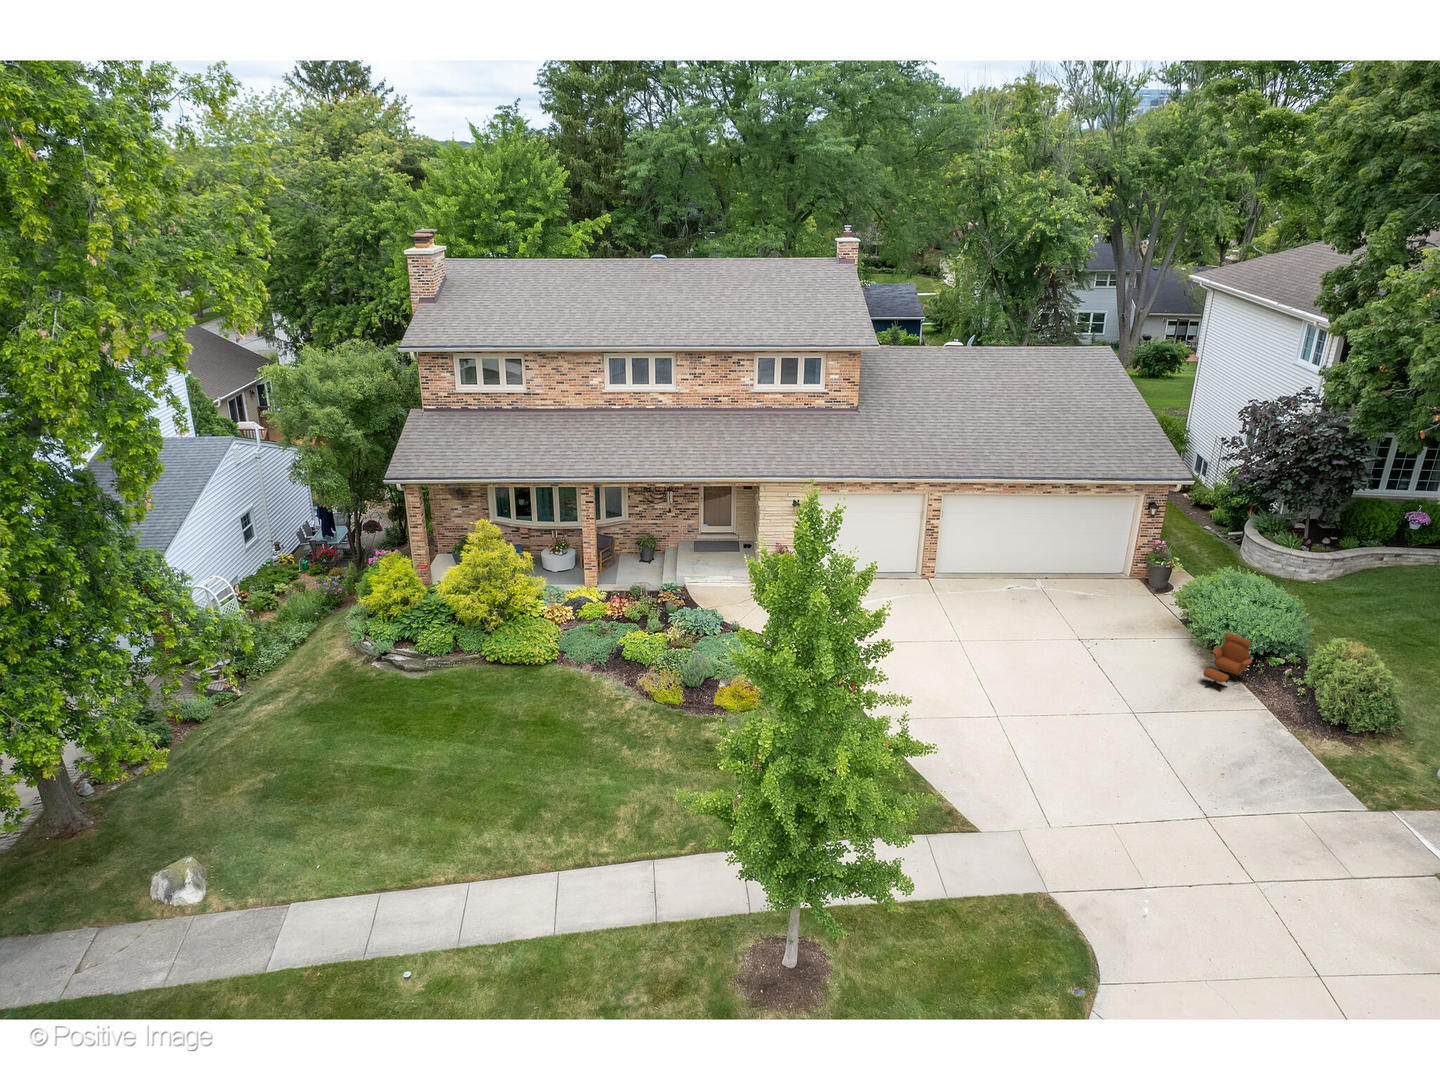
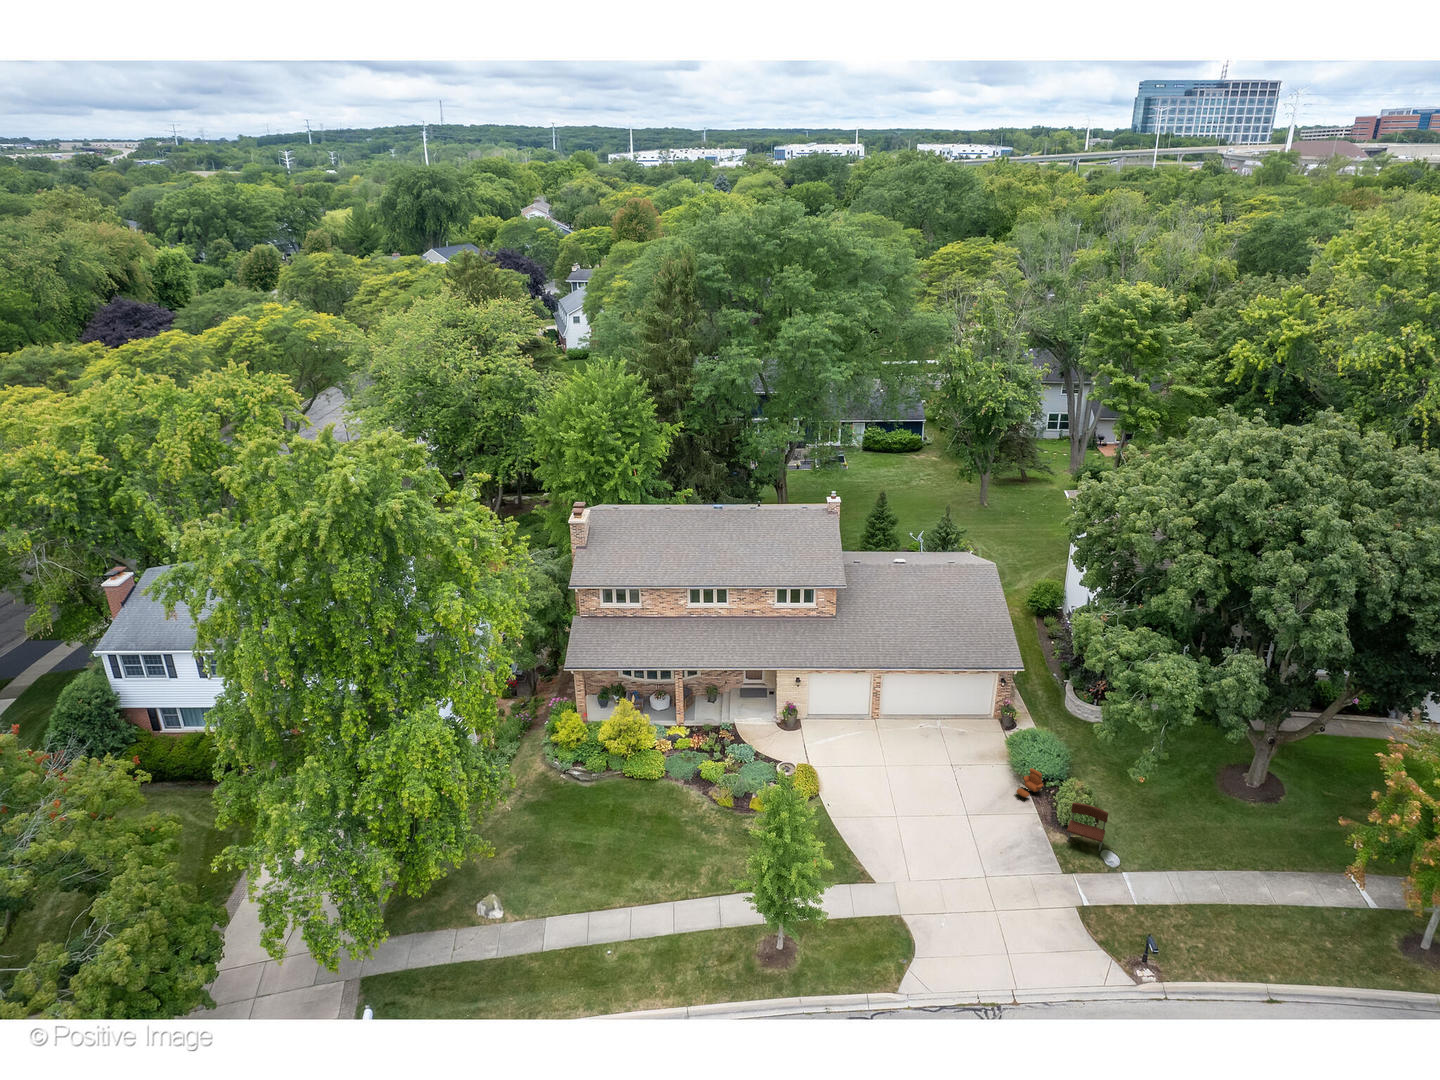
bench: none [1322,677,1409,766] -> present [1067,803,1108,851]

